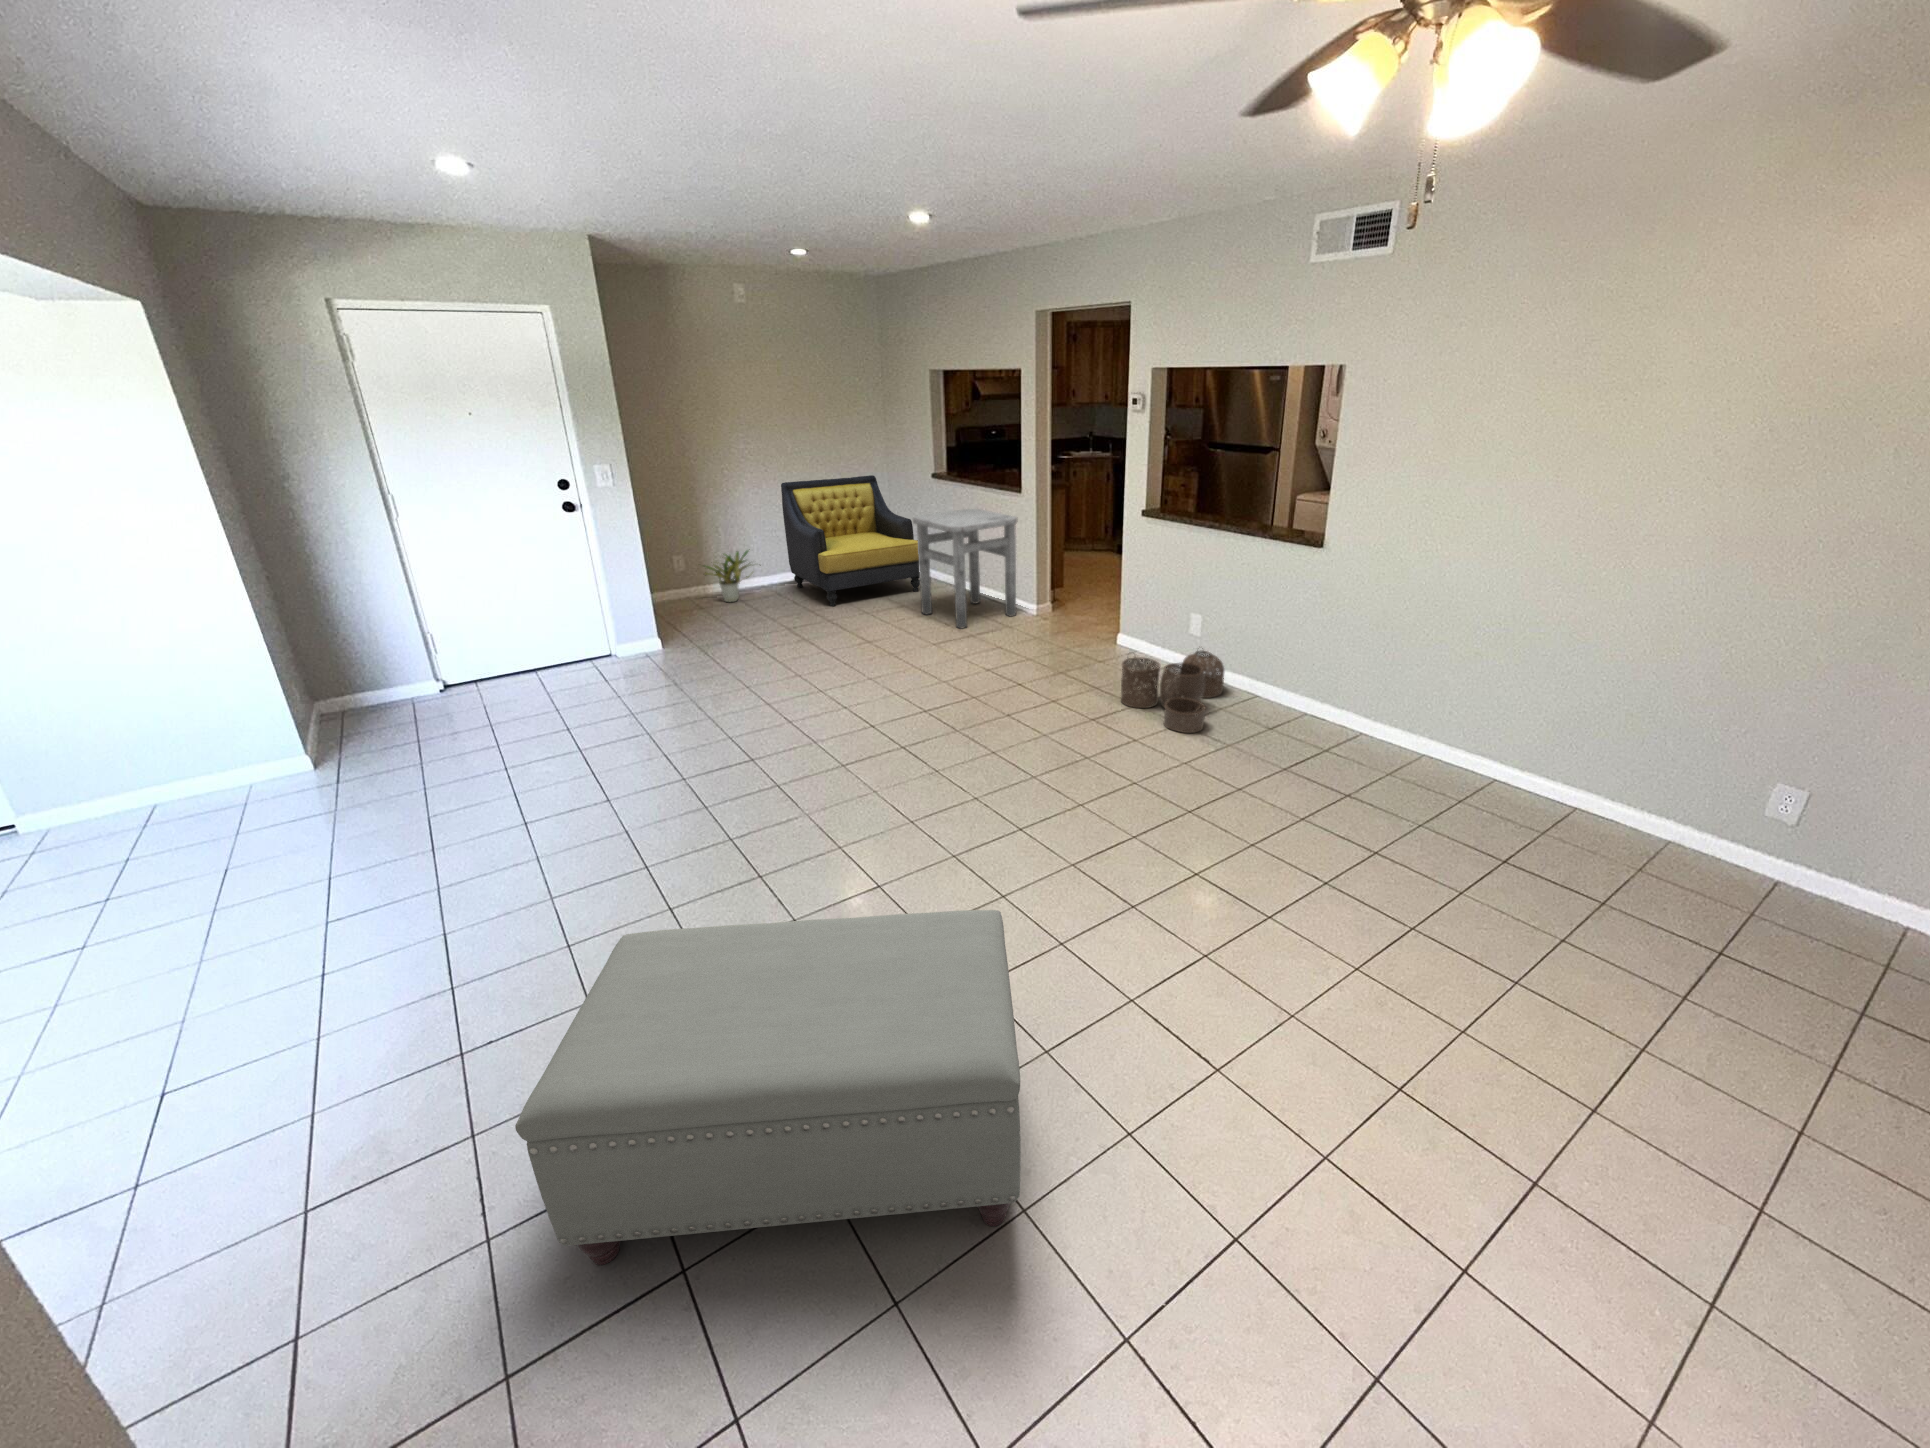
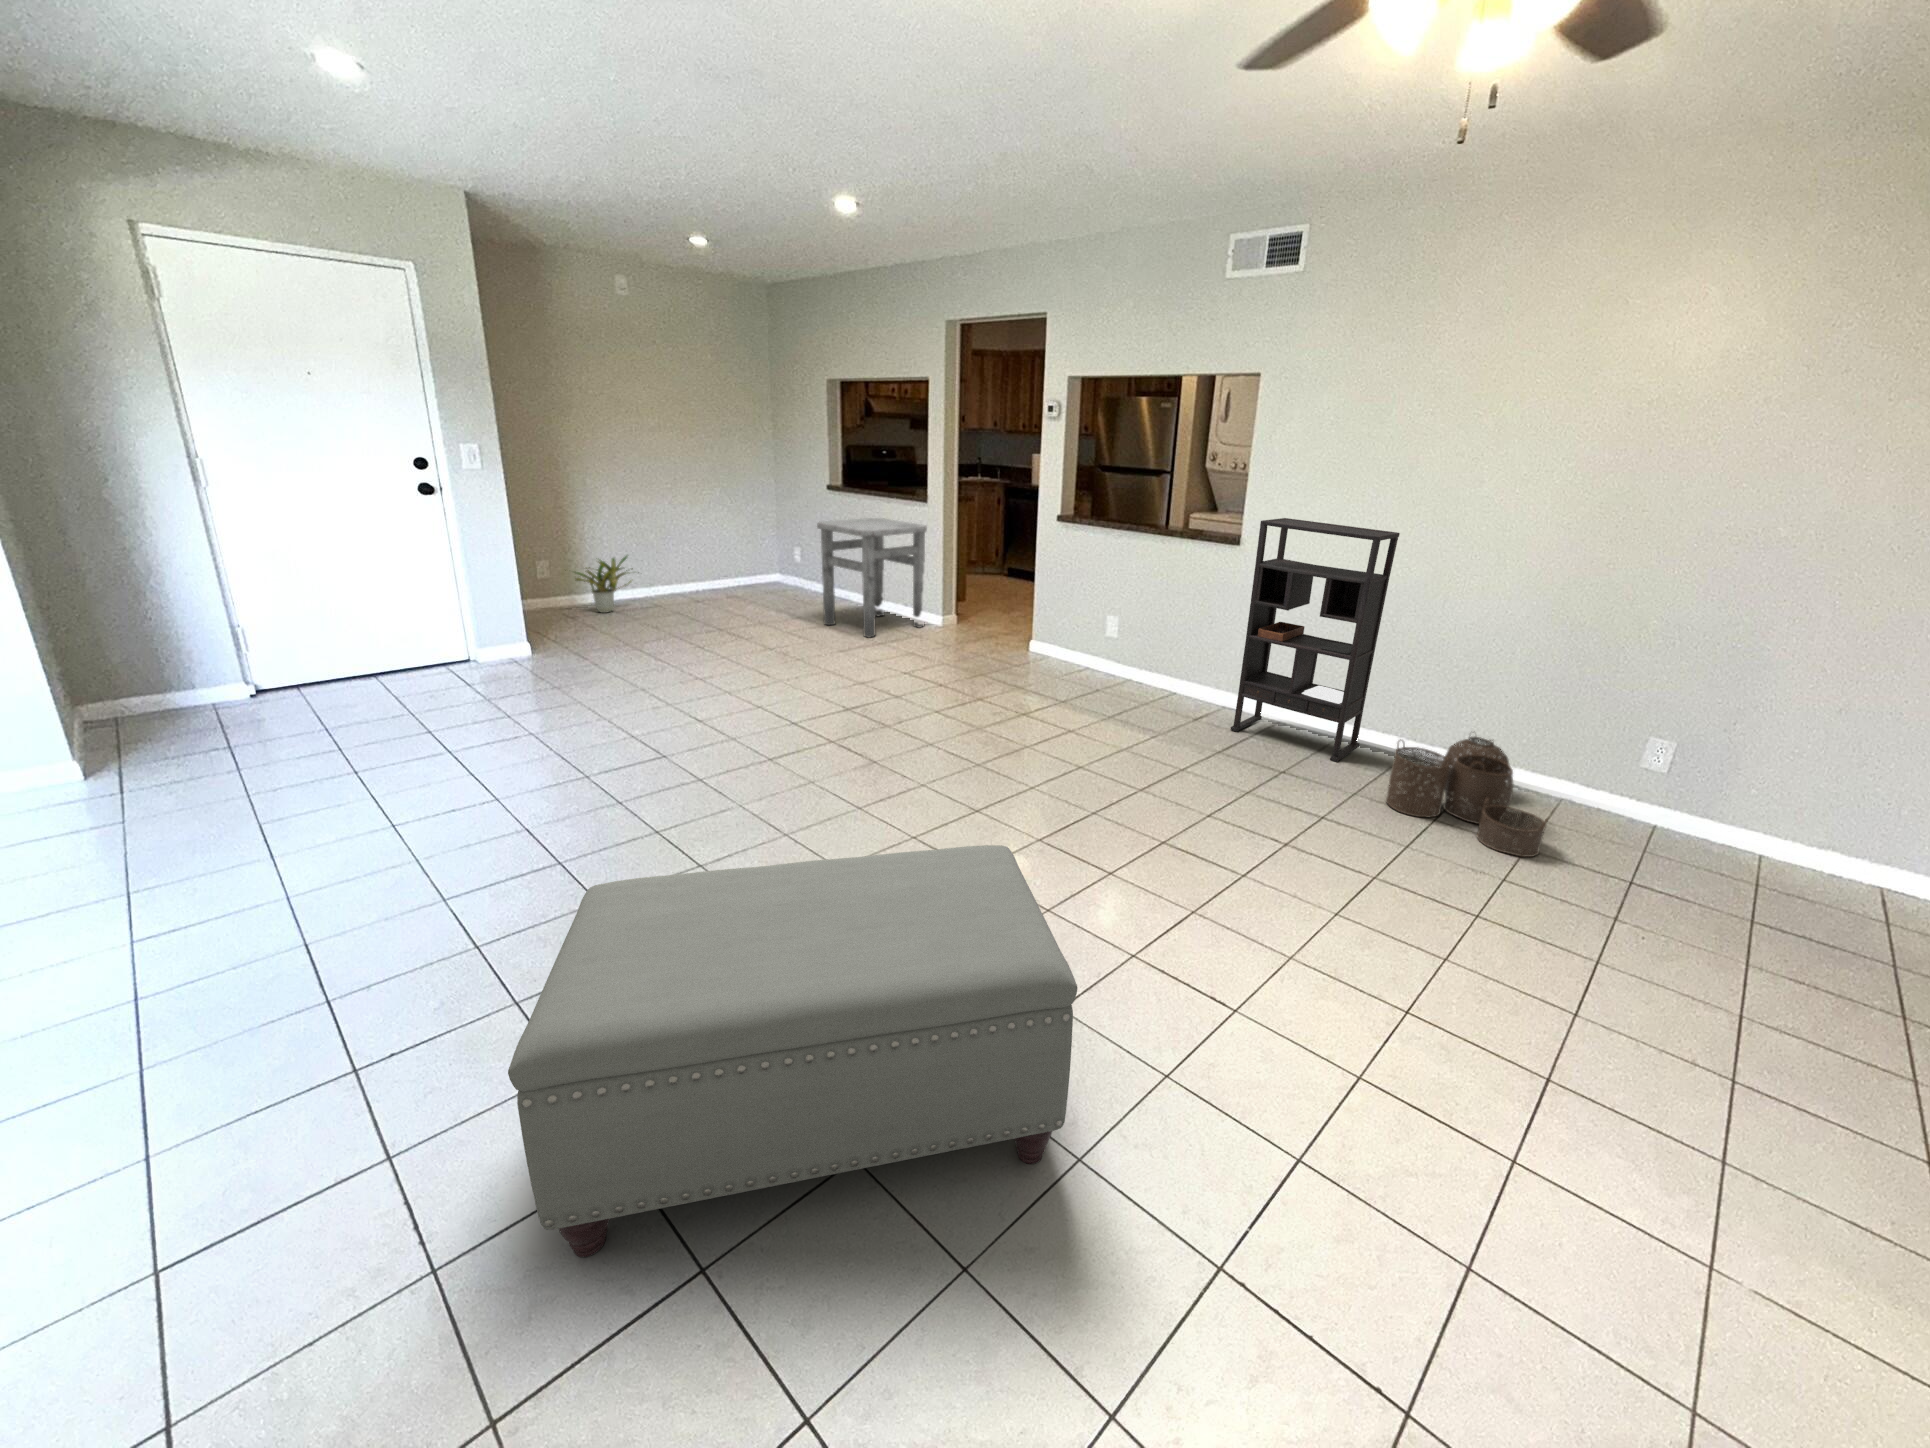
armchair: present [781,475,920,607] -> none [665,485,821,618]
bookshelf: none [1304,522,1495,786] -> present [1230,518,1400,762]
woven basket: present [1121,648,1224,733] -> present [1386,736,1548,857]

